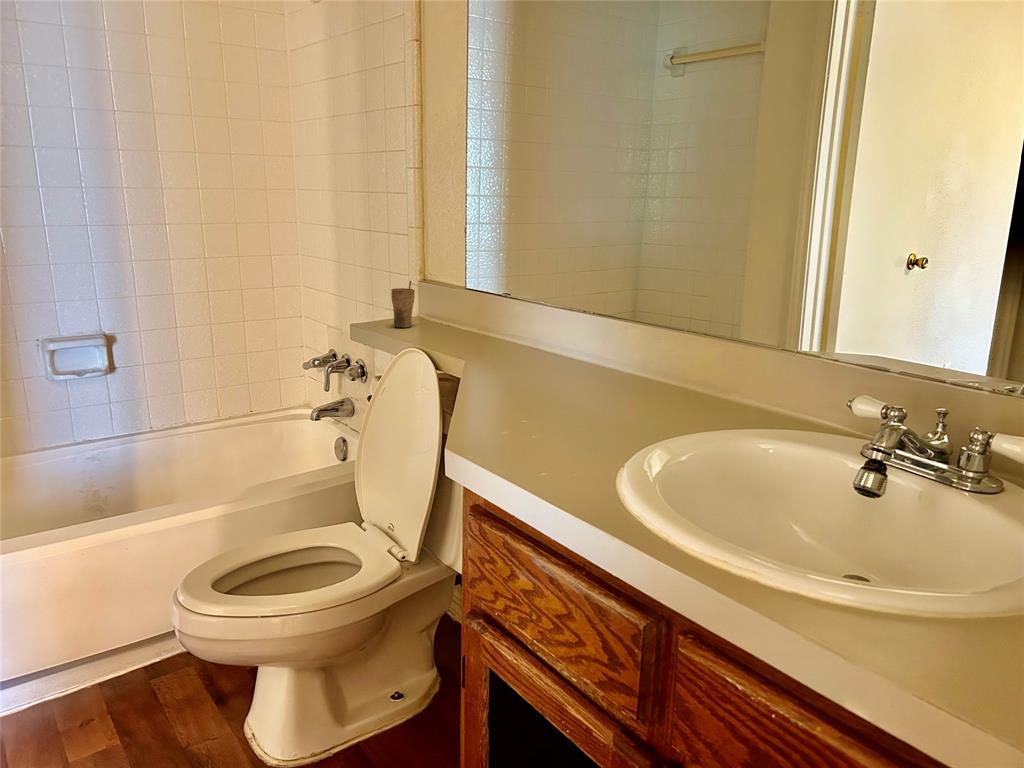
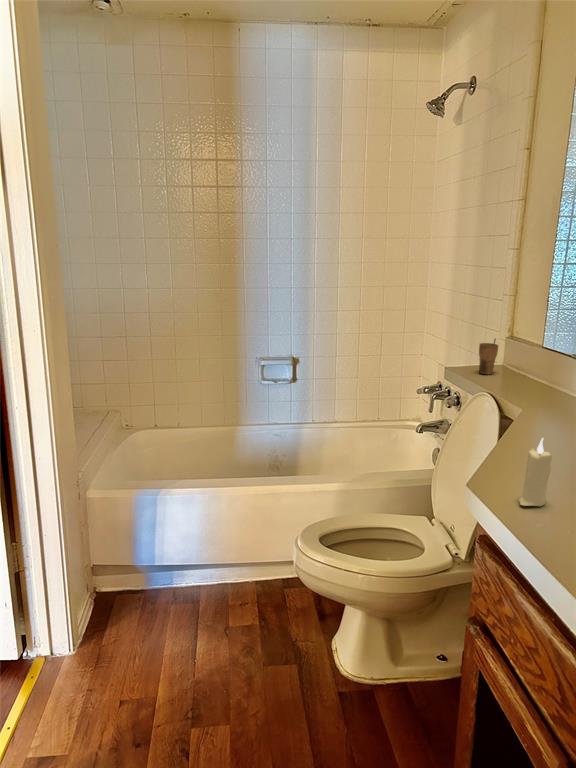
candle: none [514,368,546,454] -> present [519,438,552,506]

